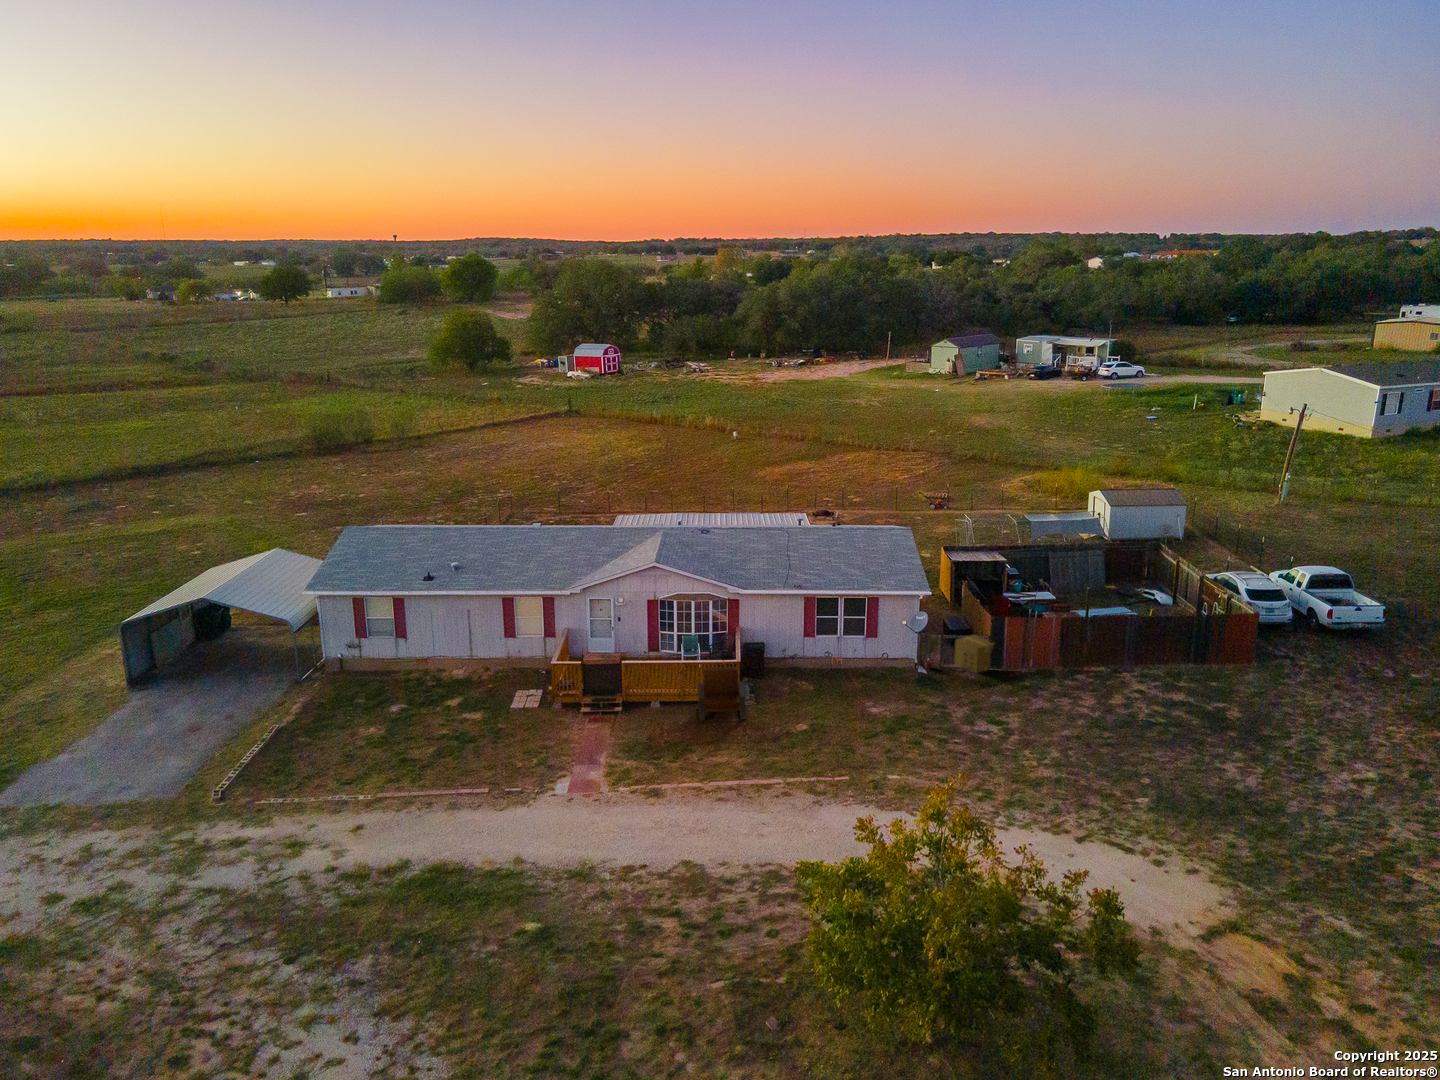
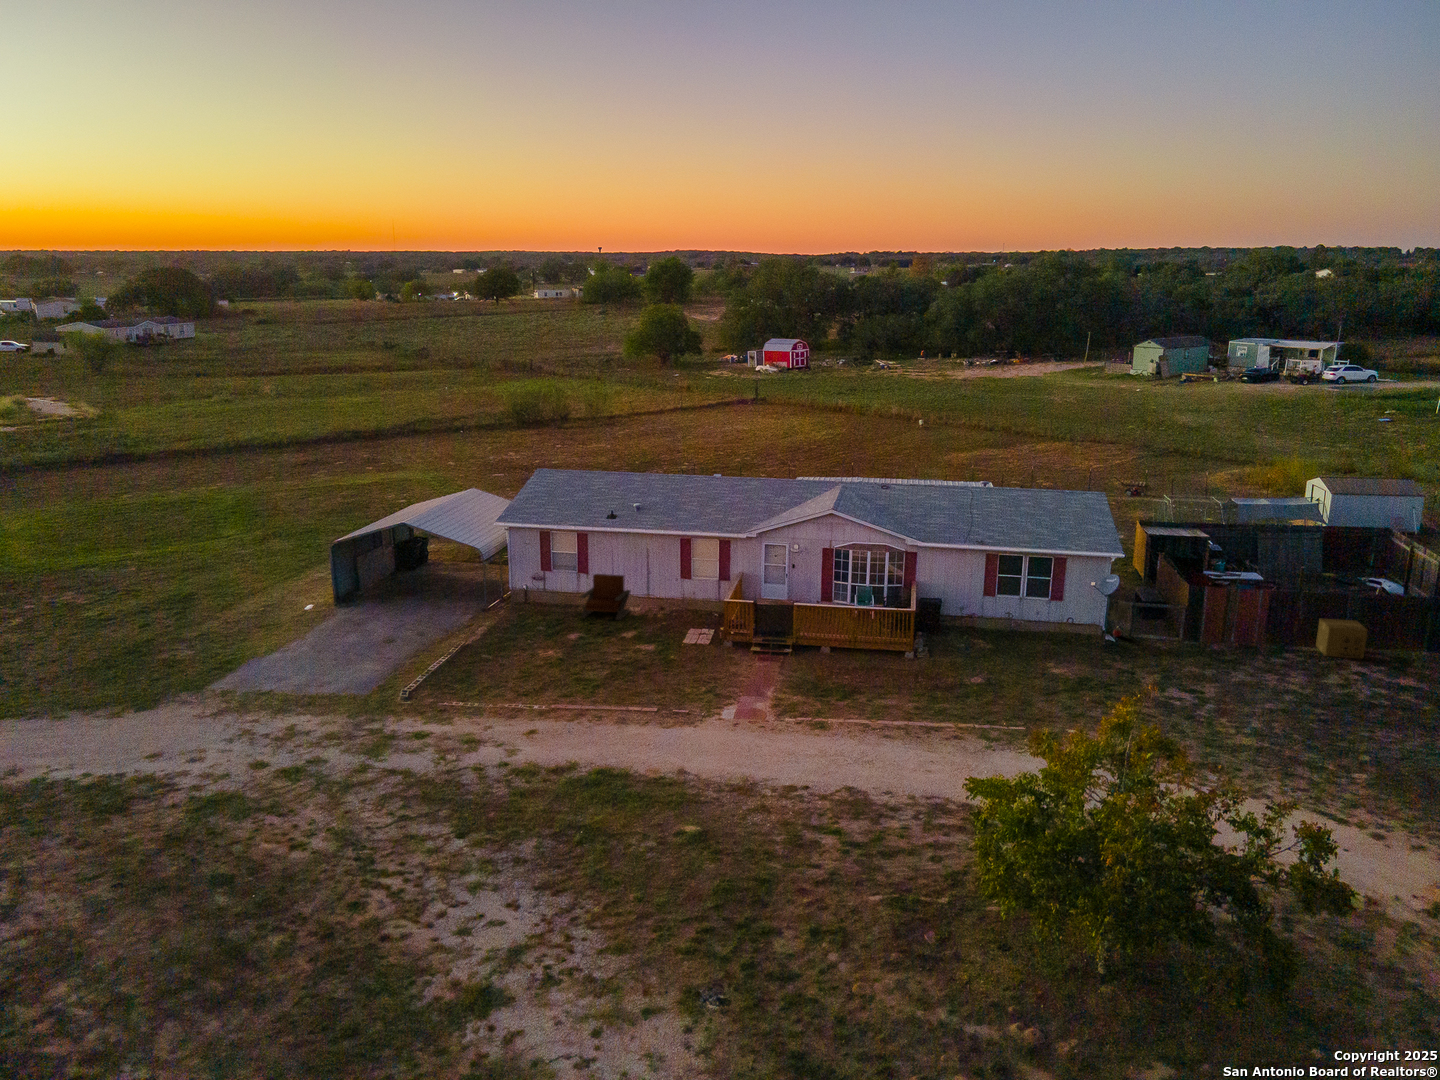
cardboard box: present [955,635,994,673] -> present [1316,619,1367,658]
lounge chair: present [698,667,746,721] -> present [580,574,630,620]

